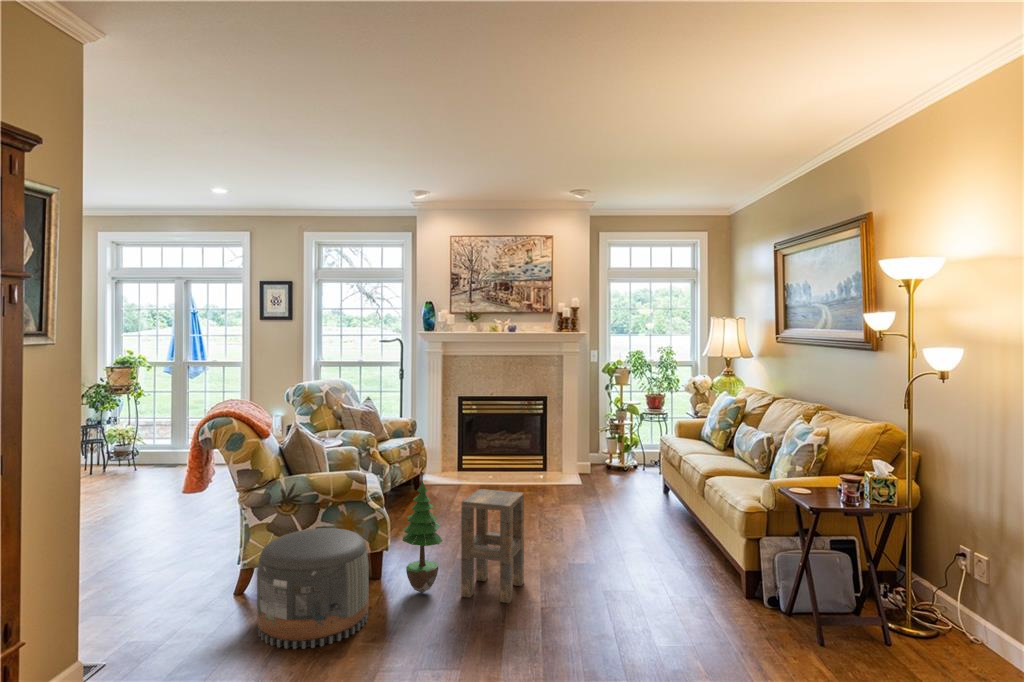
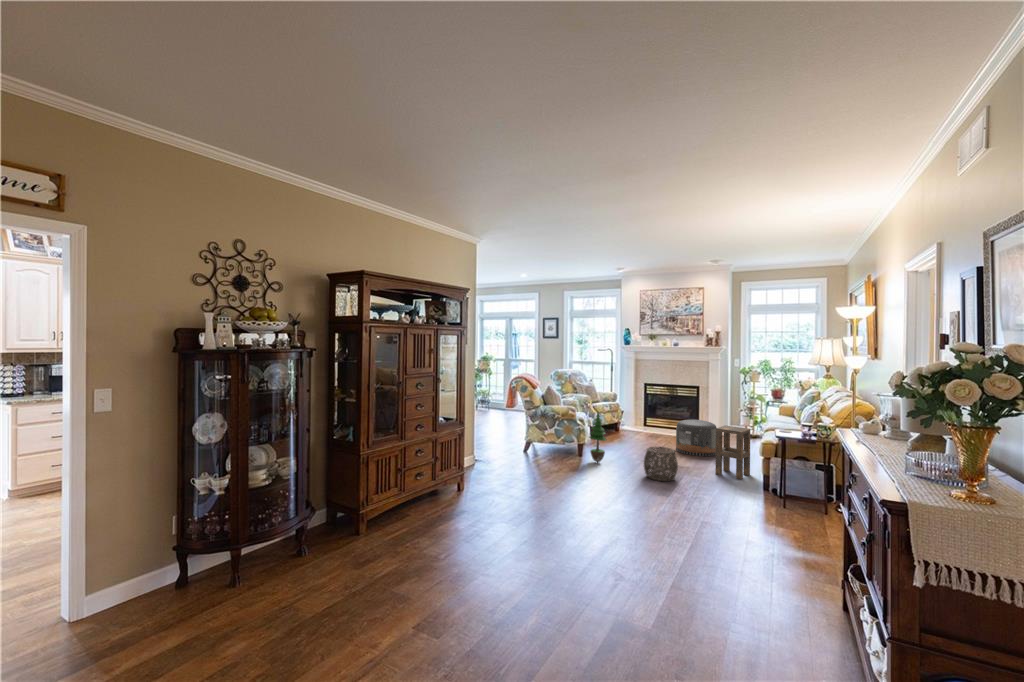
side table: present [461,489,524,603] -> present [715,426,750,479]
pouf: present [257,528,368,649] -> present [676,420,717,456]
woven basket: none [535,544,607,627] -> present [644,447,678,481]

